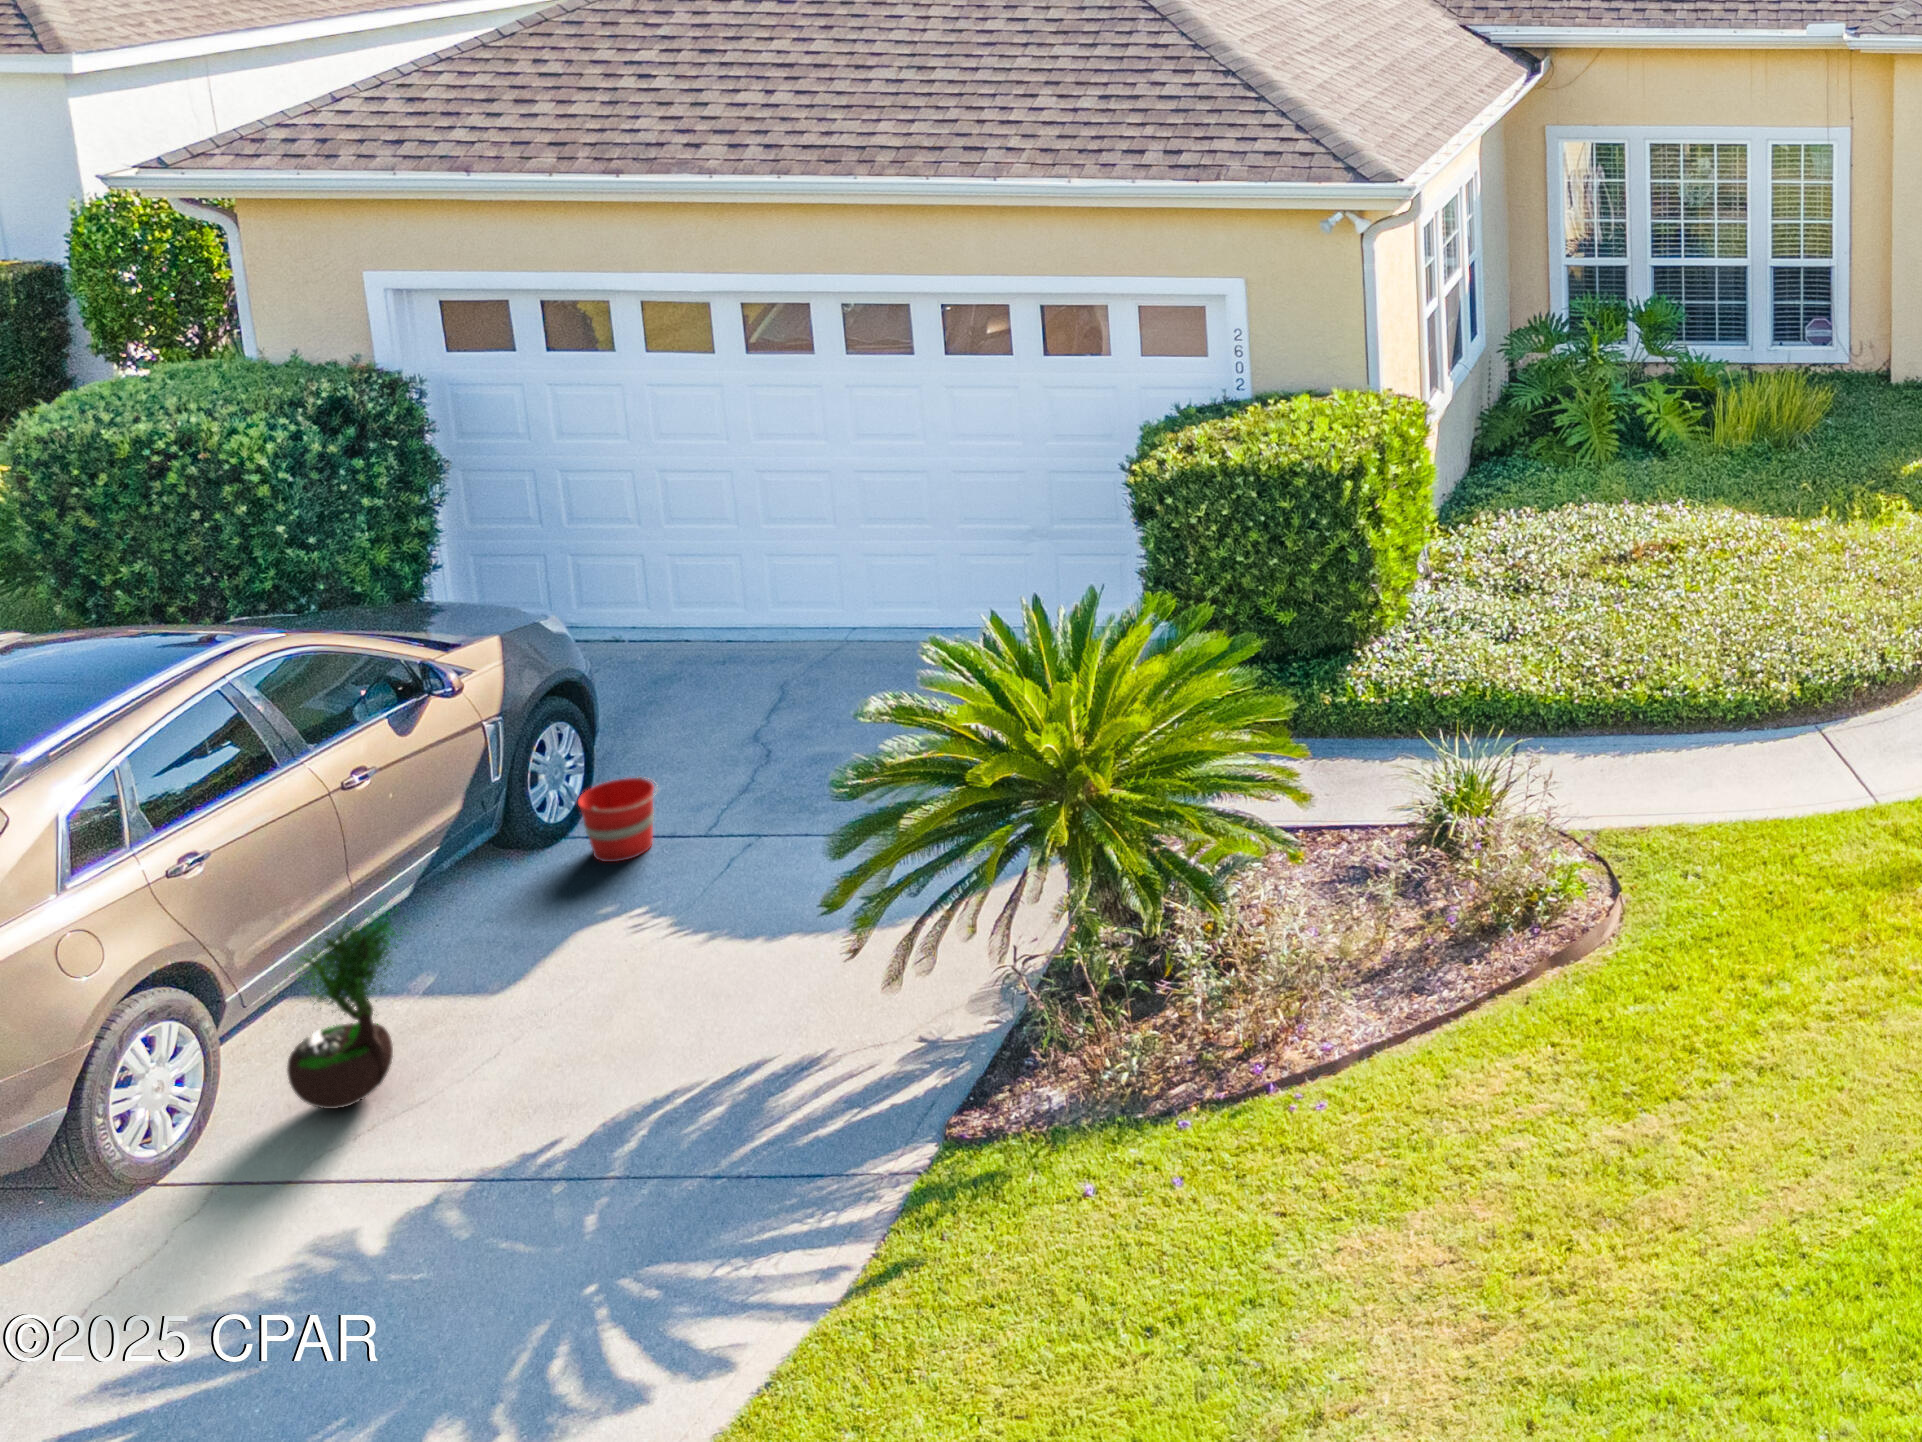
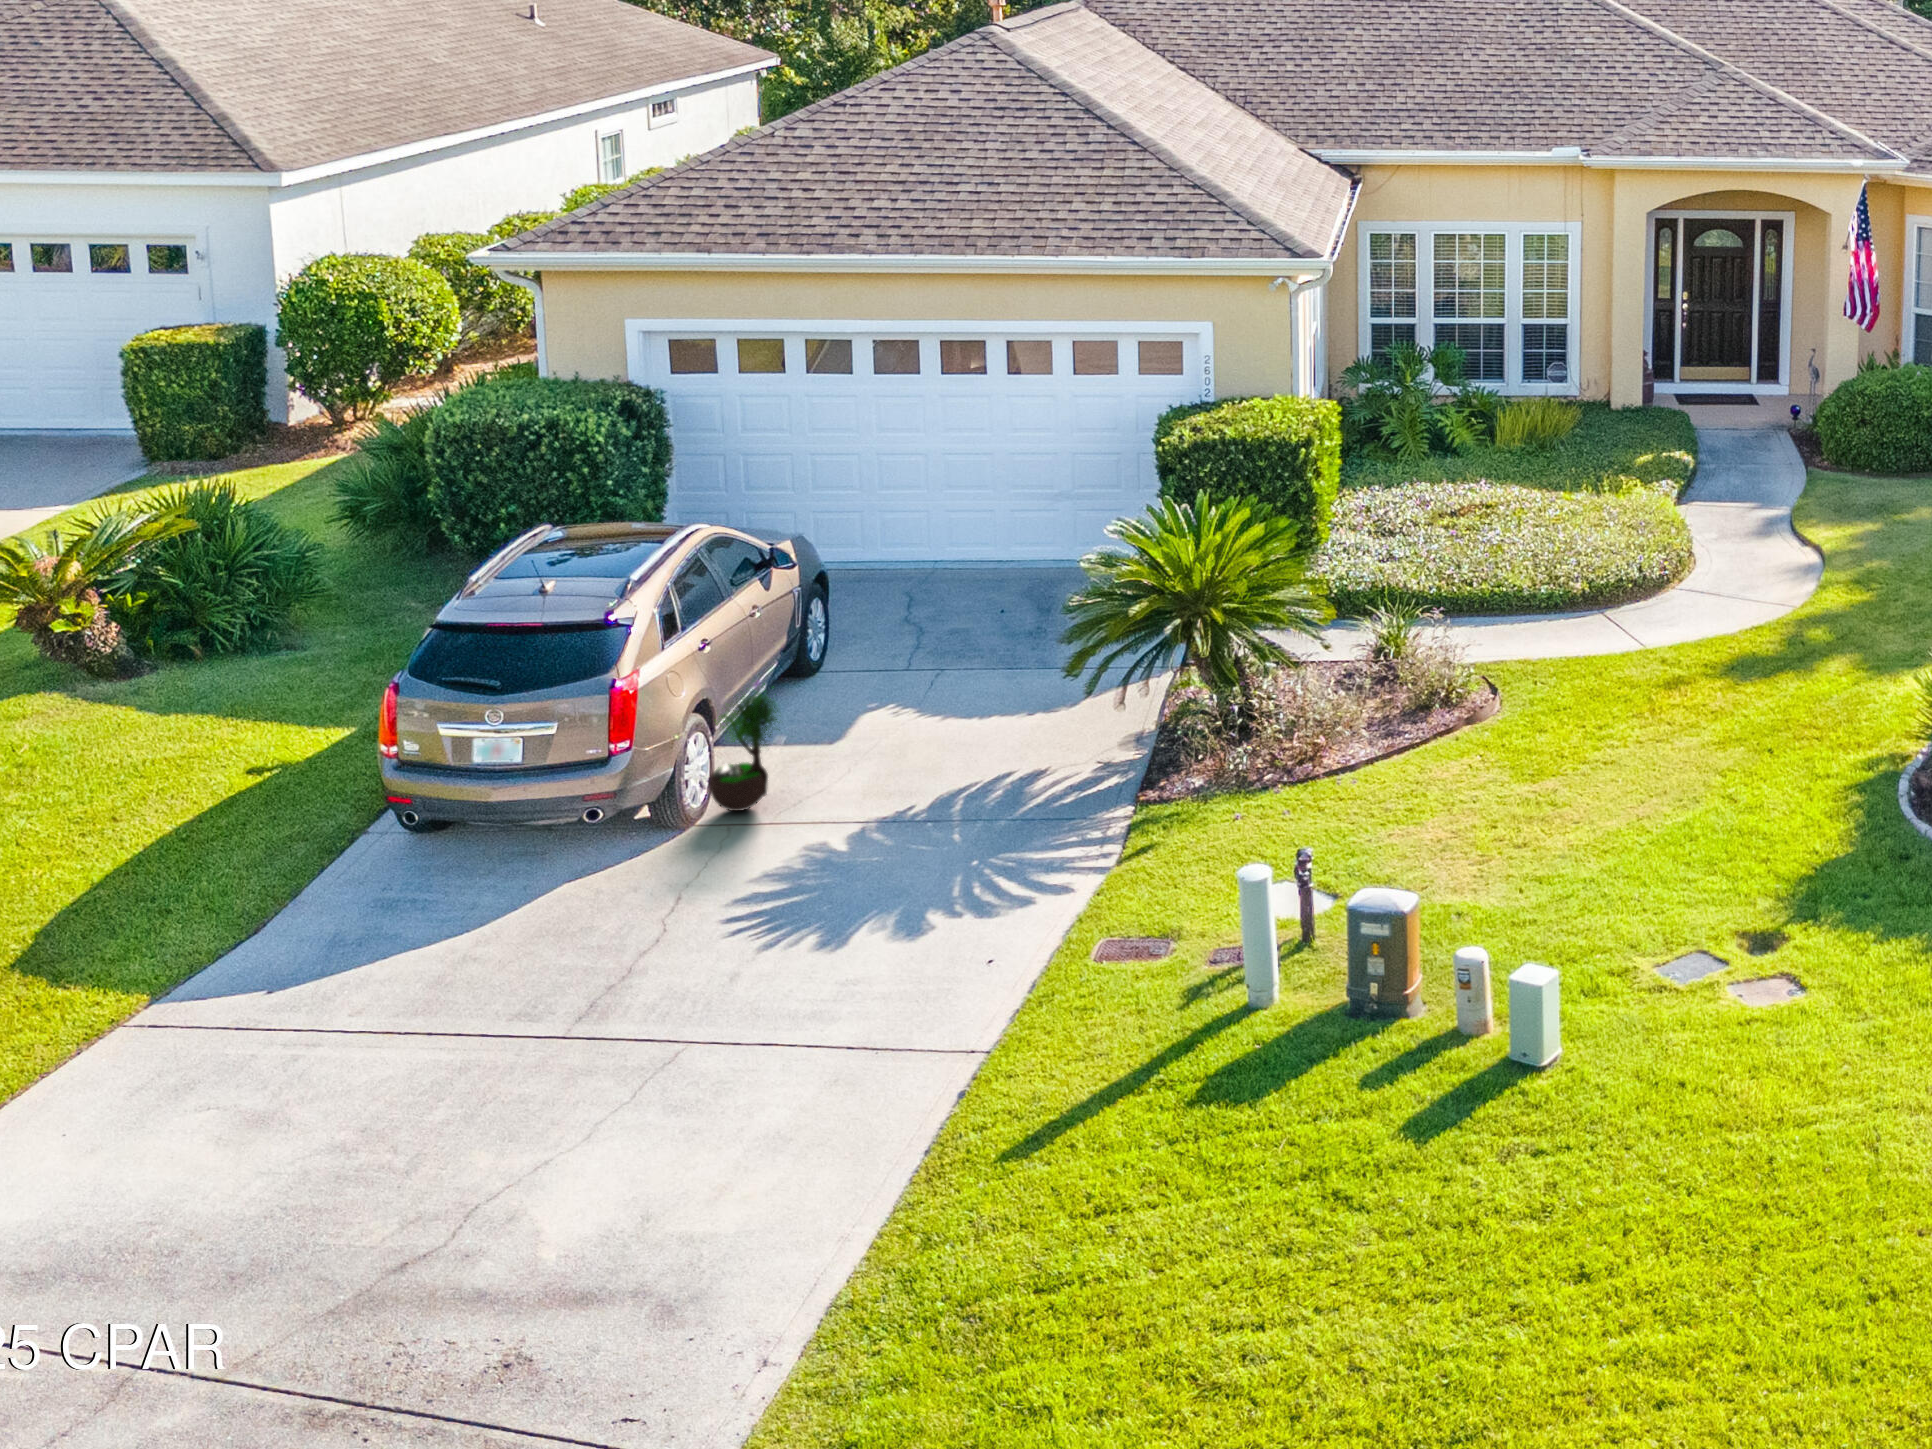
bucket: present [578,776,654,862] -> none [793,650,845,704]

